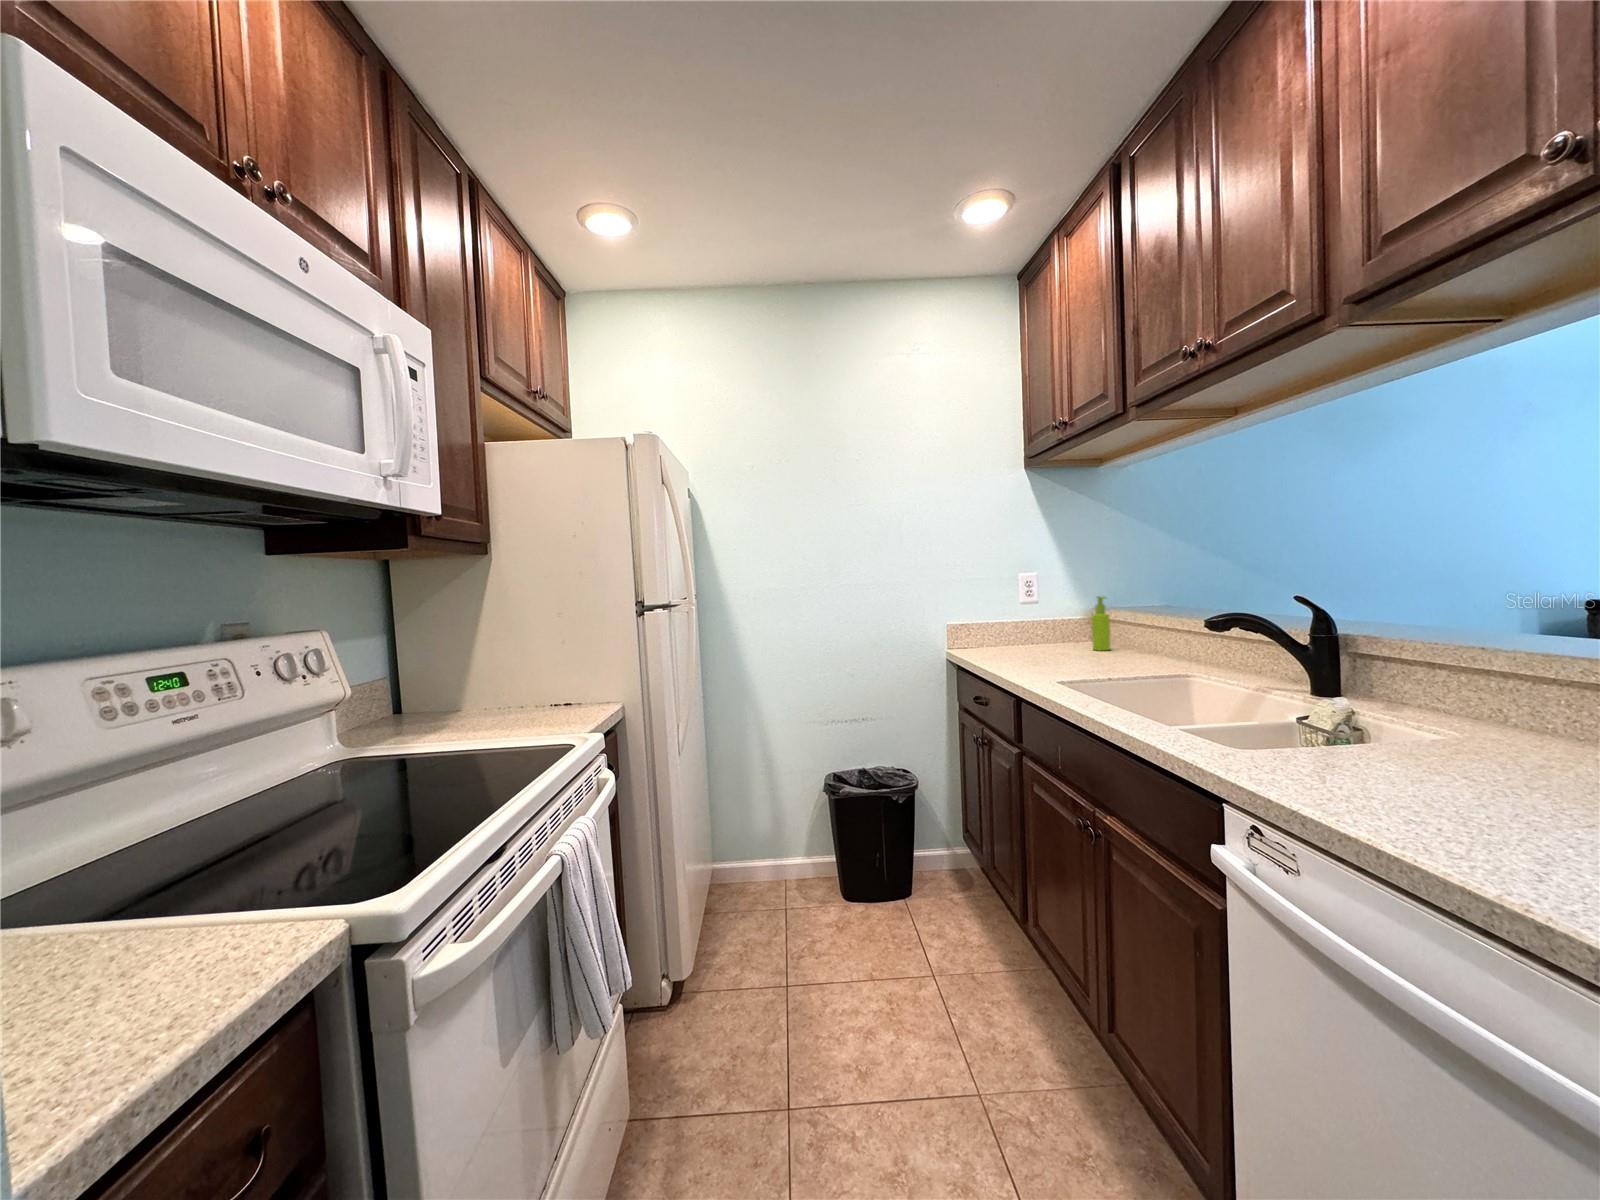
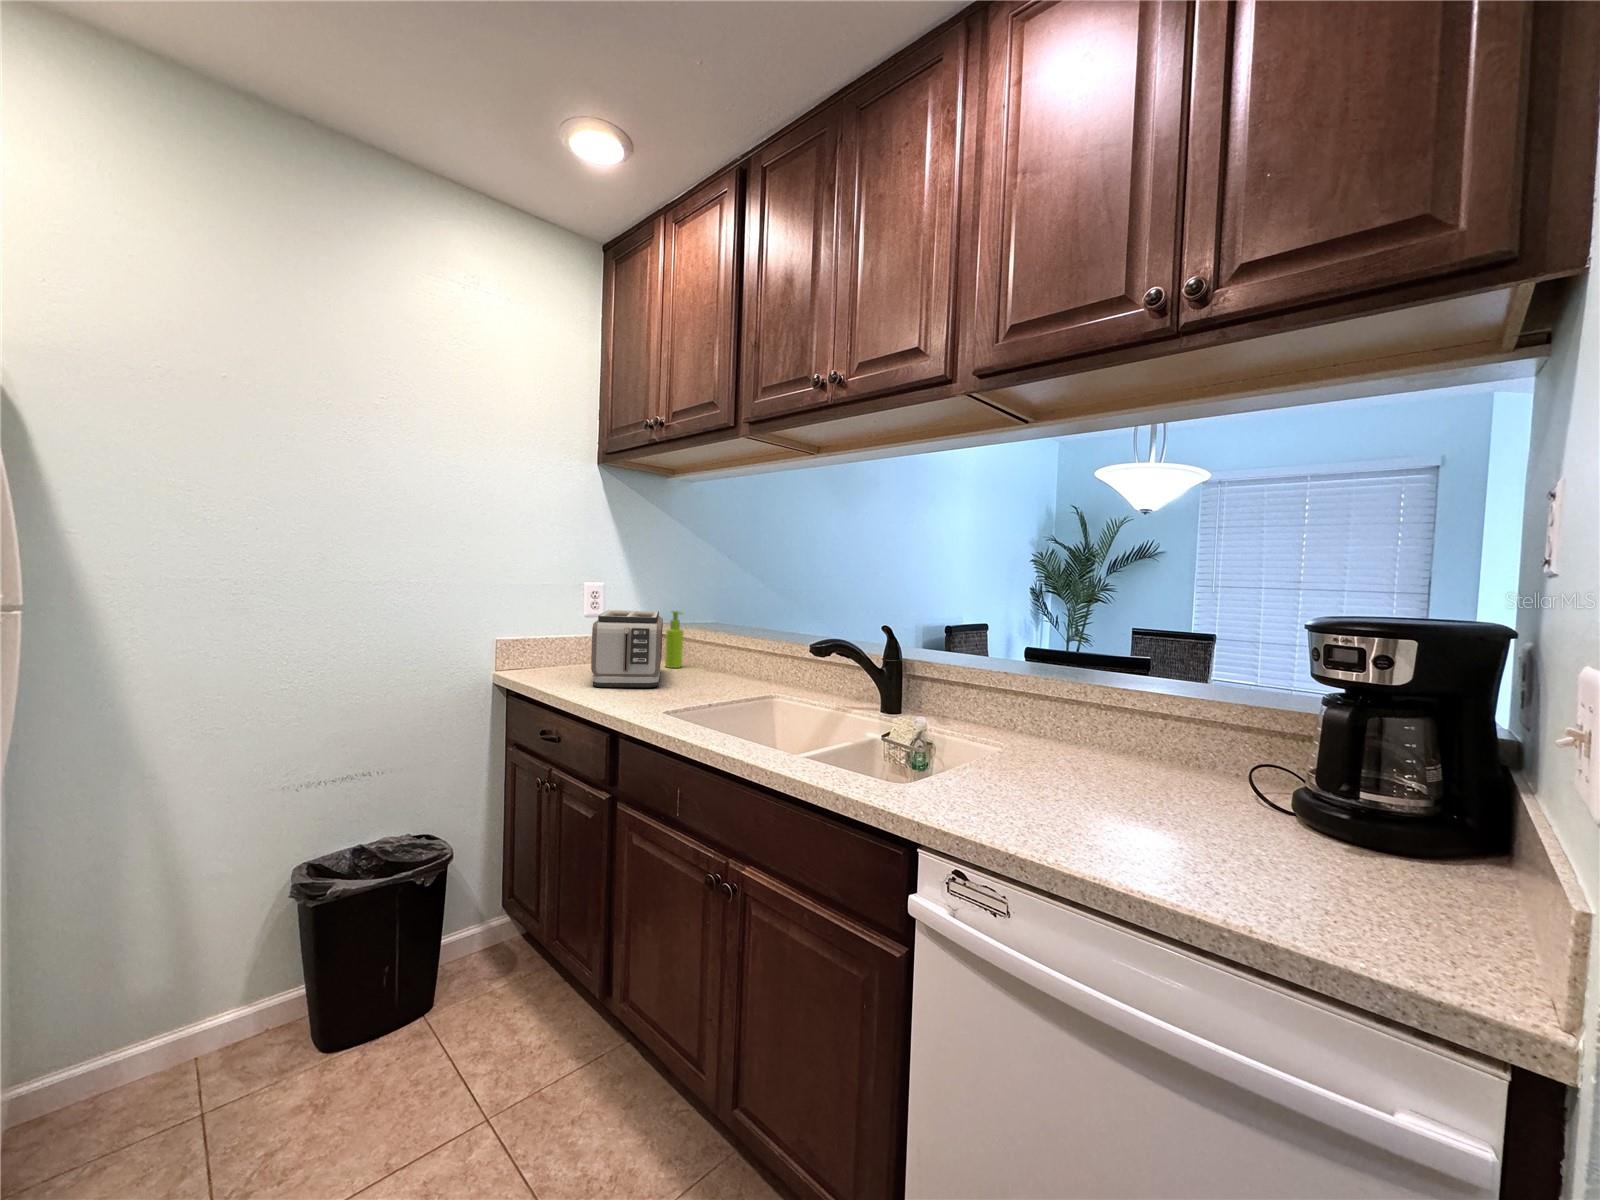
toaster: none [1007,597,1084,665] -> present [591,610,663,687]

